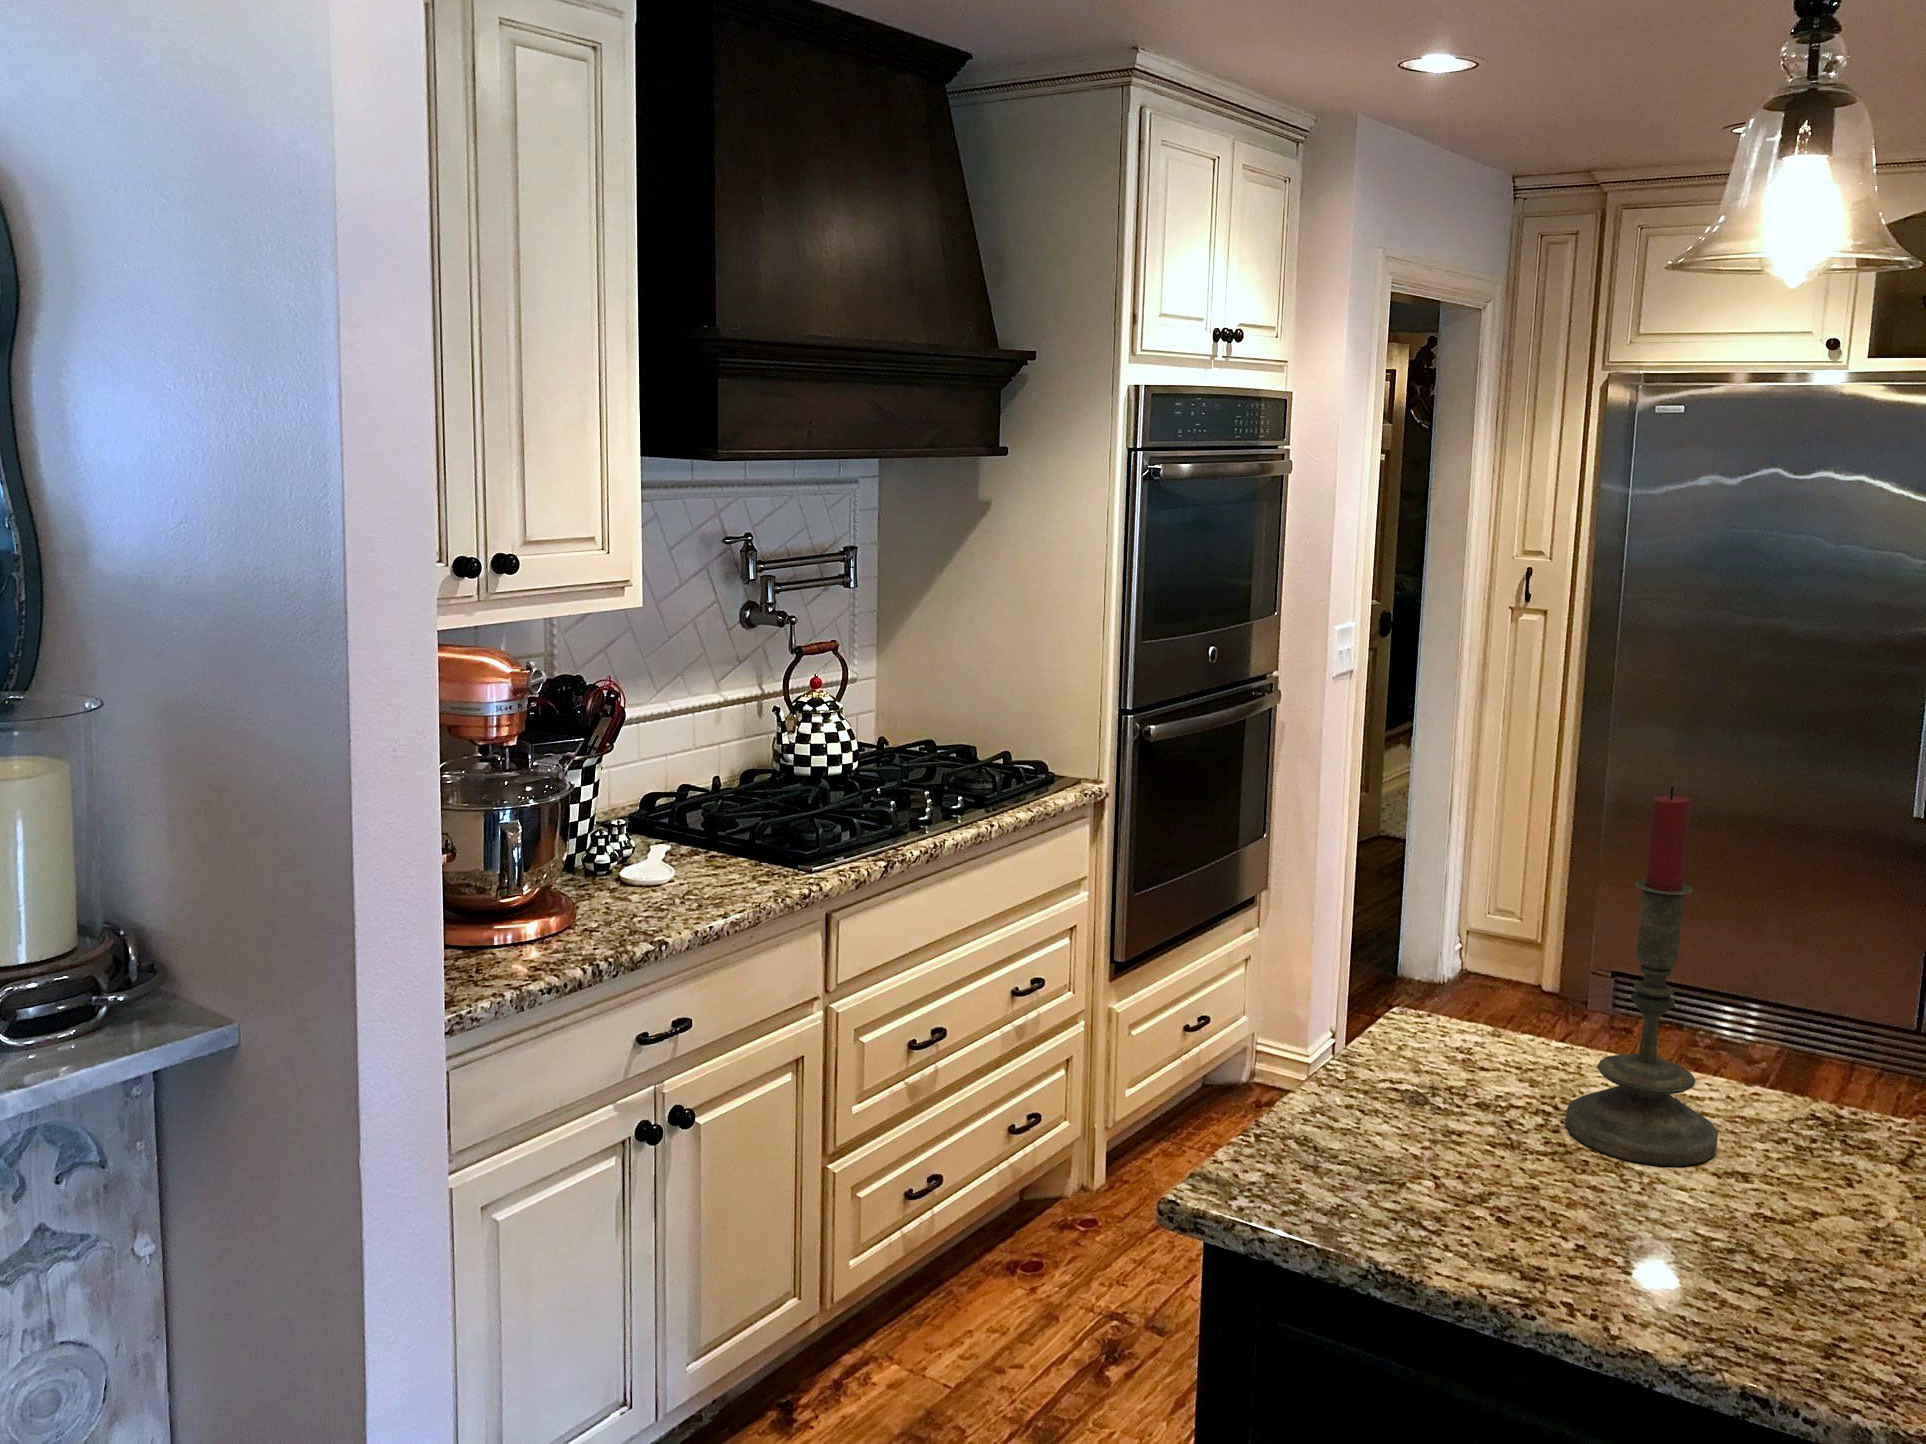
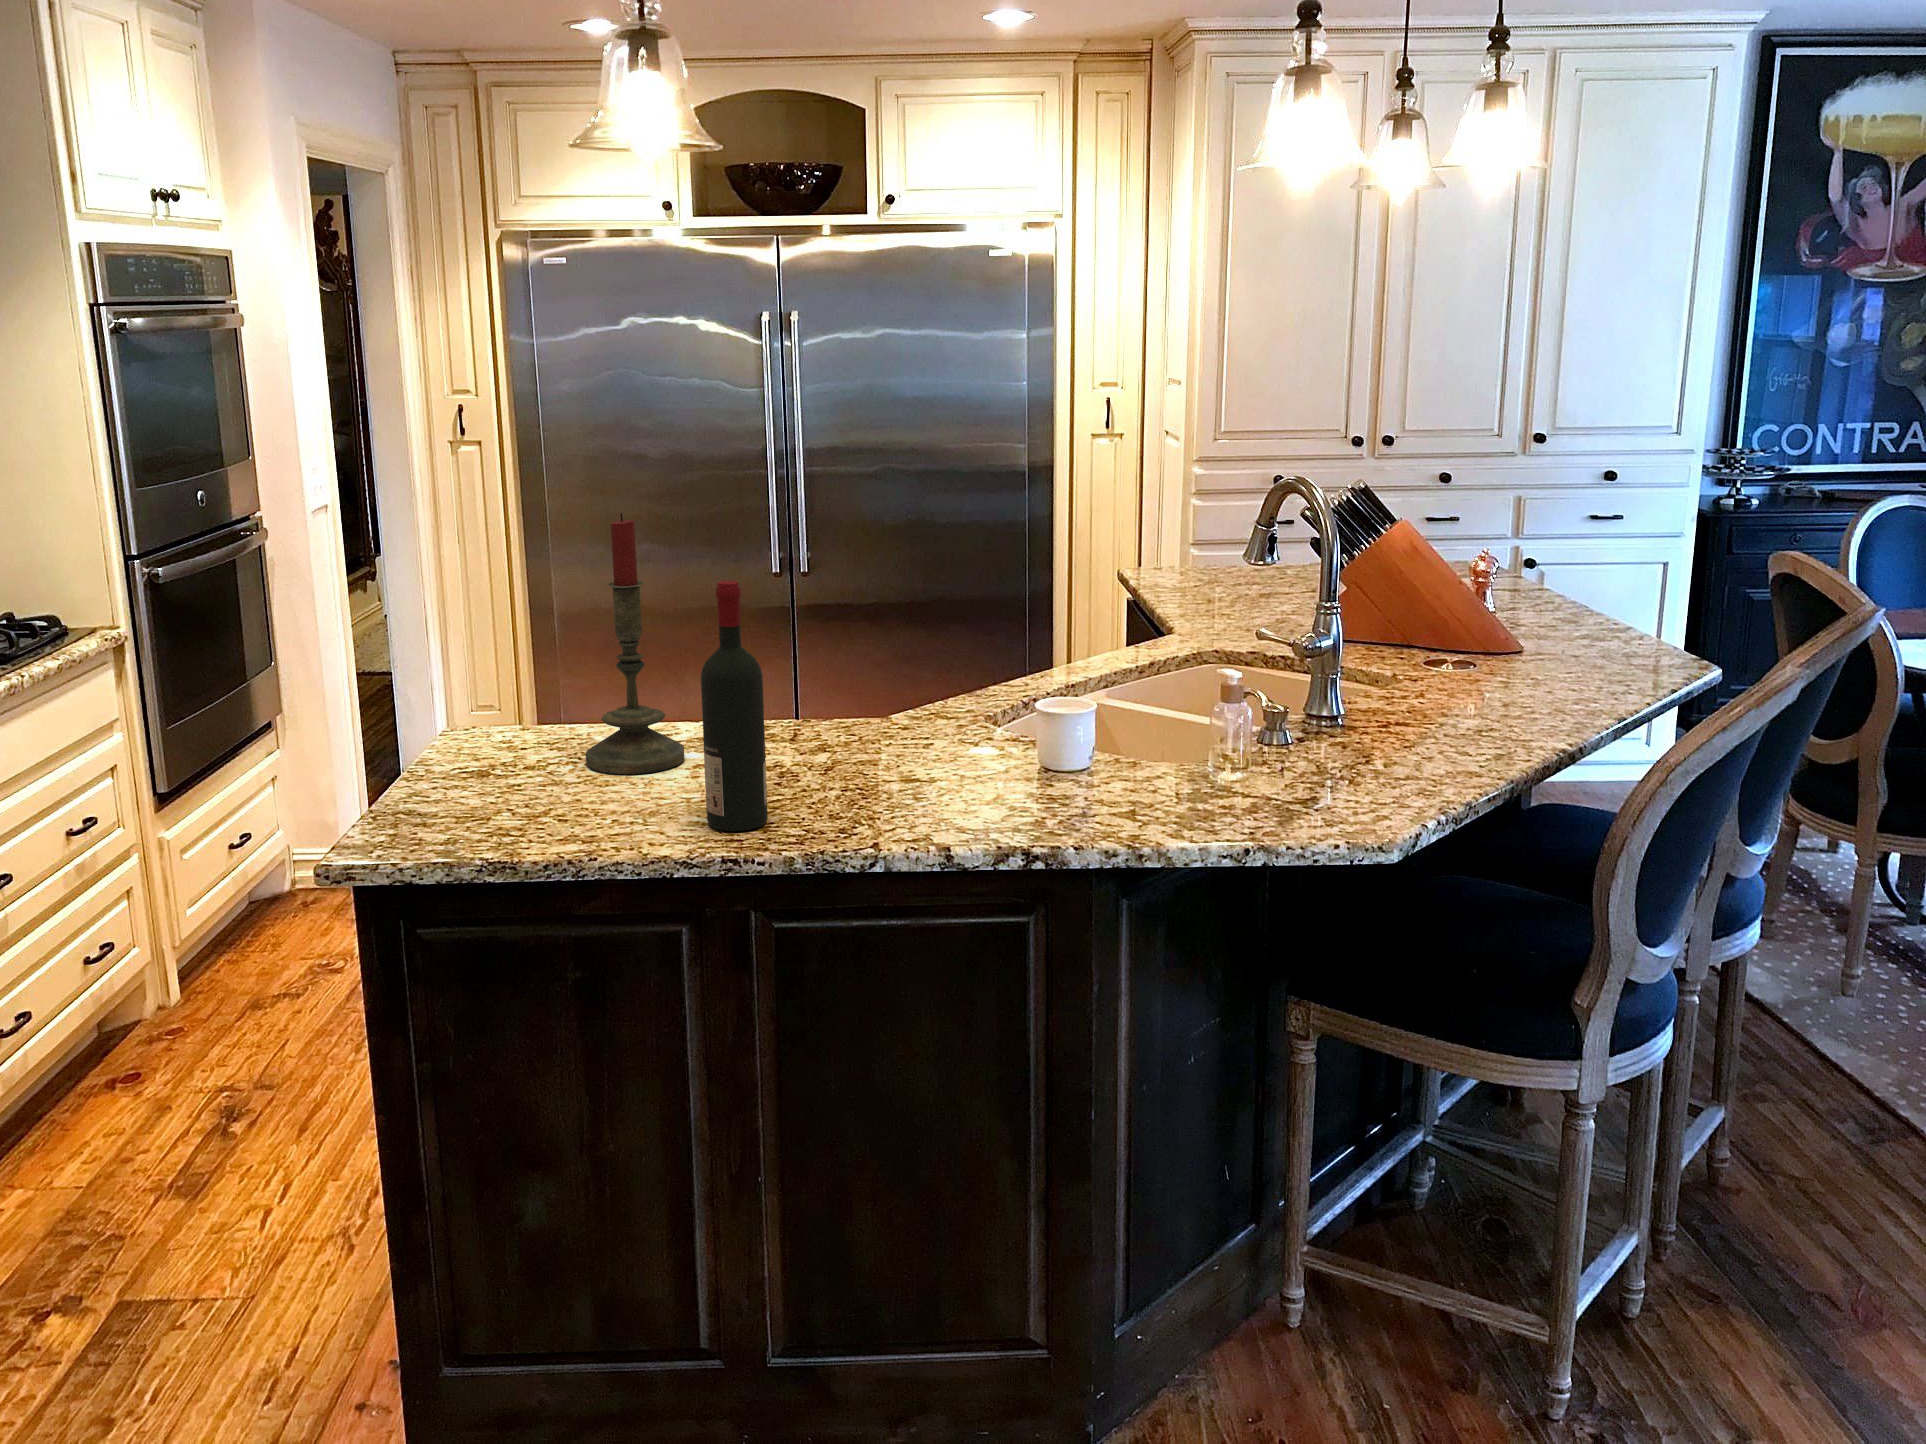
wine bottle: none [1728,941,1859,1337] -> present [701,581,768,831]

